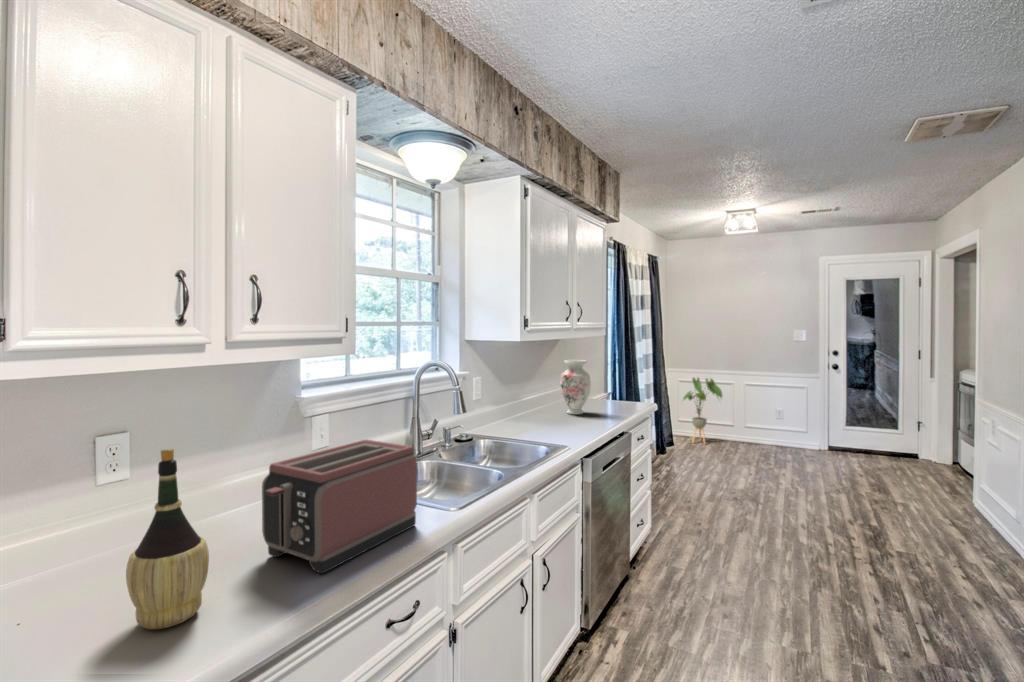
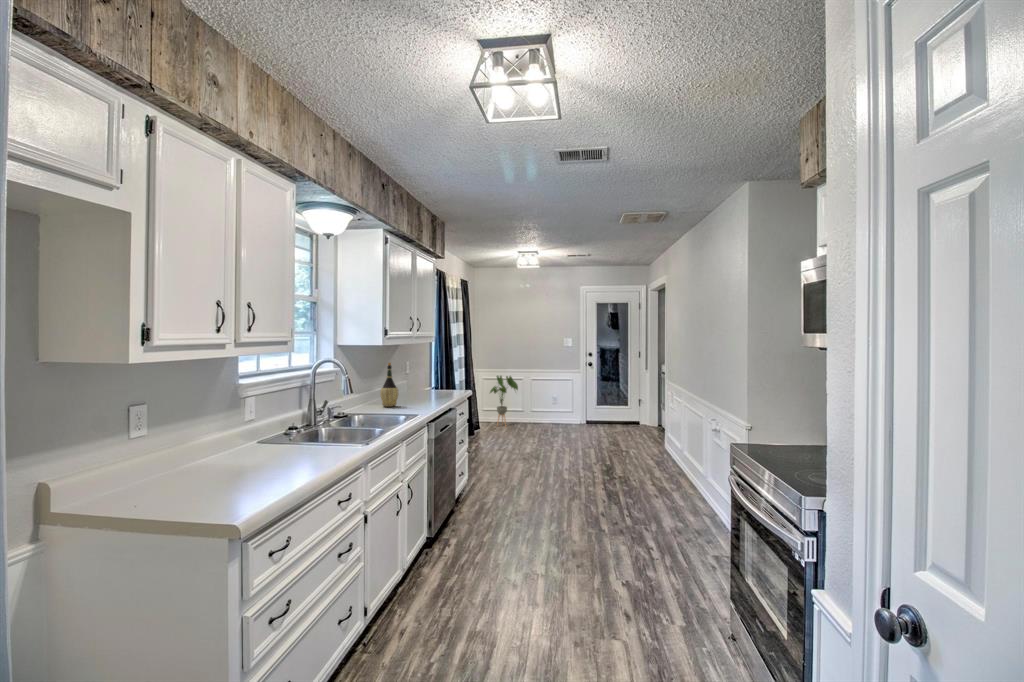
vase: present [560,360,591,415] -> none [406,360,429,399]
toaster: present [262,439,417,574] -> none [258,405,345,472]
wine bottle: present [126,449,209,629] -> present [380,363,398,407]

